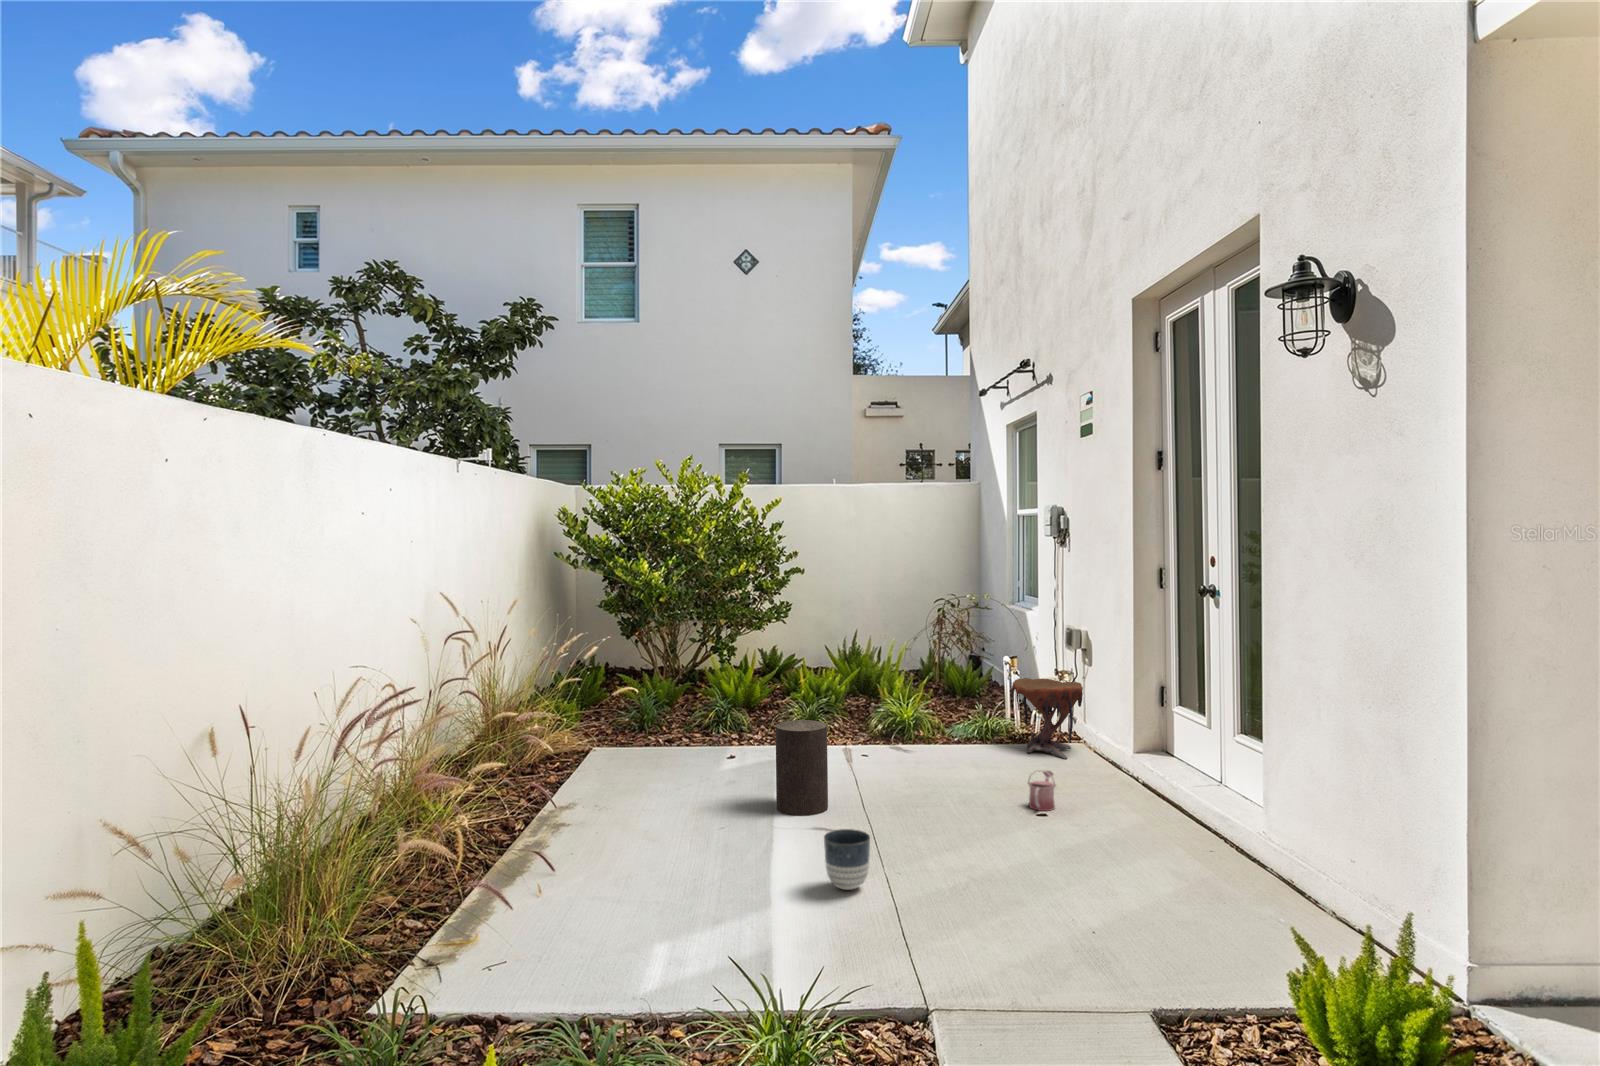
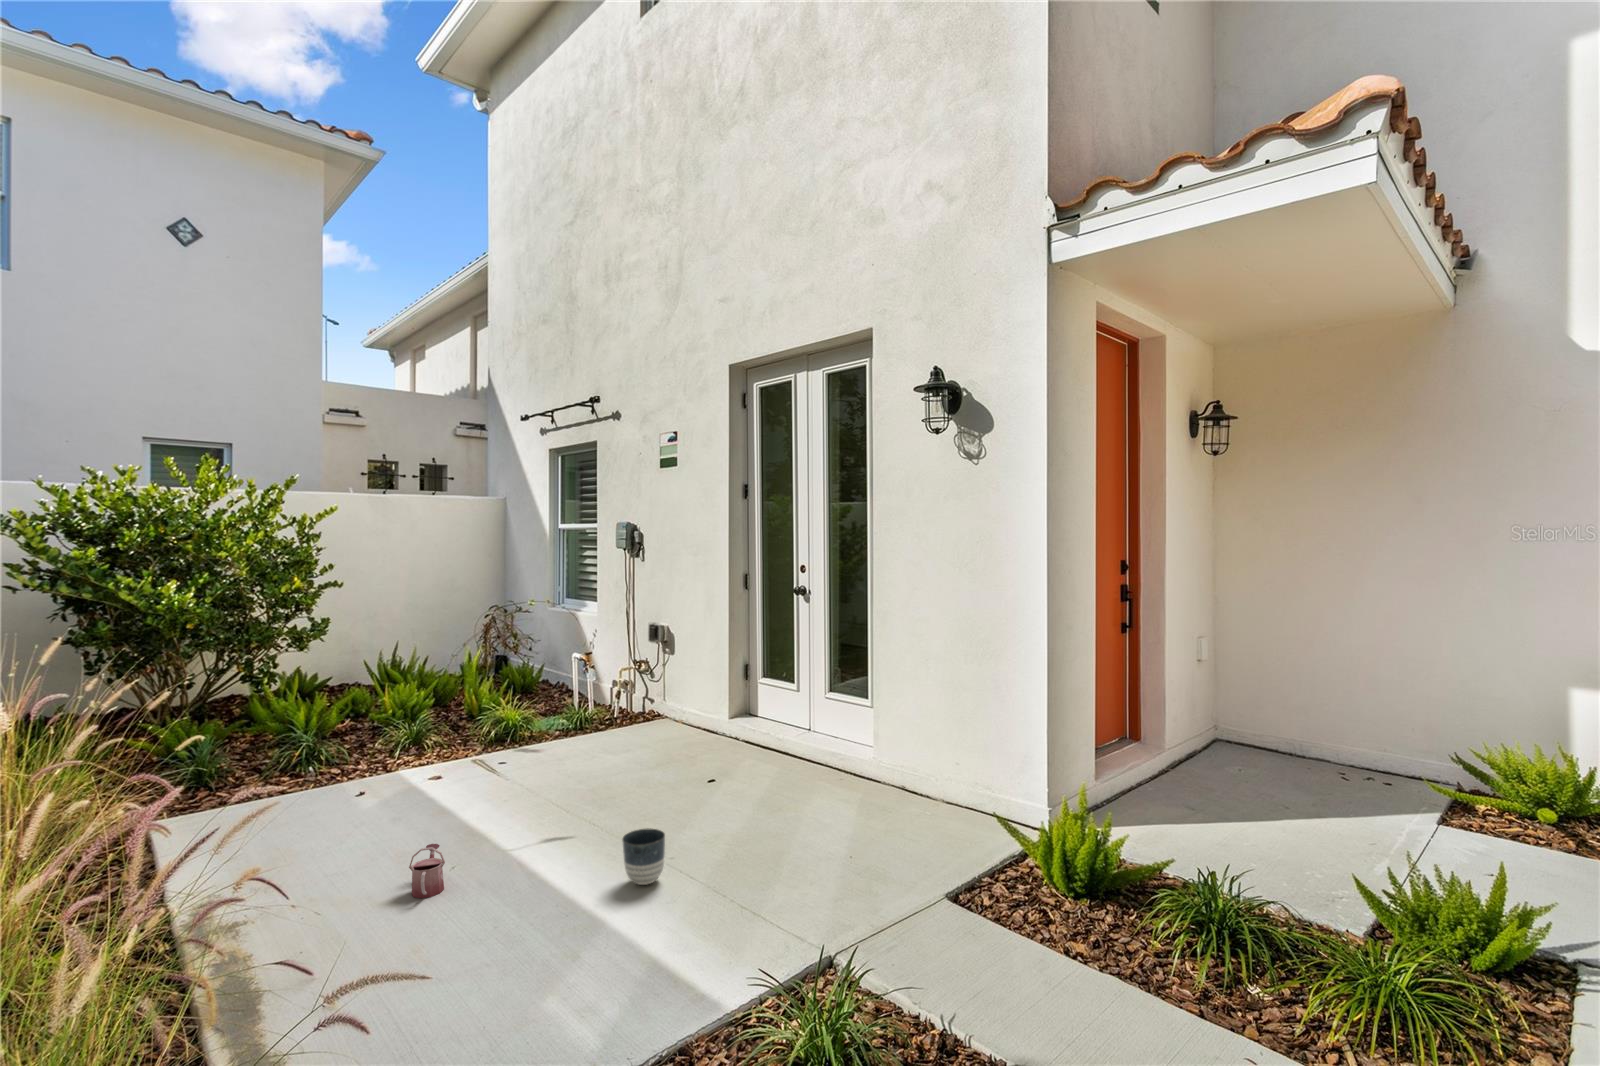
side table: present [1011,678,1083,759] -> none [609,670,671,736]
stool: present [775,720,828,816] -> none [472,742,528,840]
watering can: present [1028,770,1056,811] -> present [409,844,445,898]

